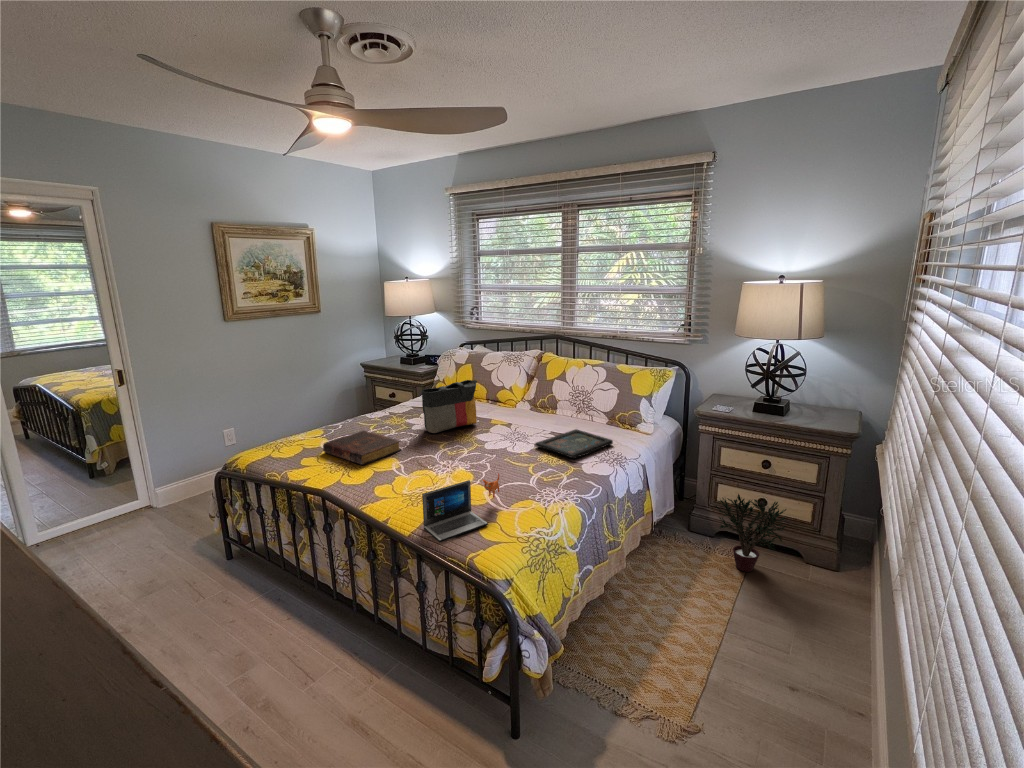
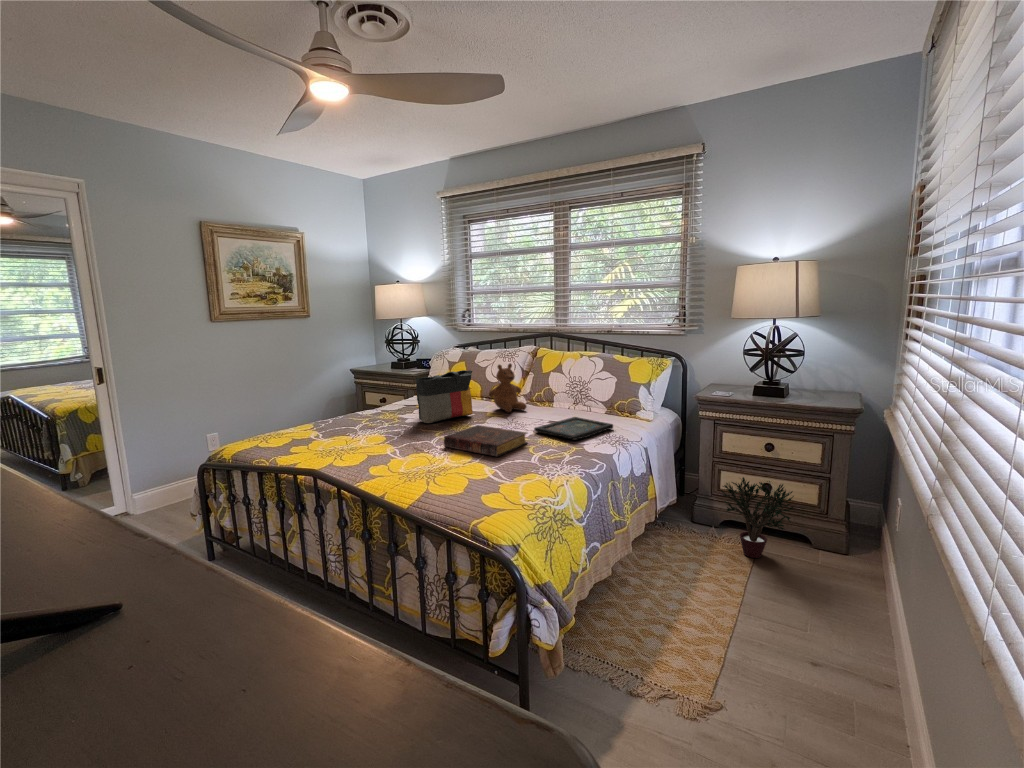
teddy bear: none [493,372,530,421] -> present [489,363,527,412]
book: present [323,431,401,465] -> present [444,425,527,457]
laptop: present [422,474,500,542] -> none [421,446,501,511]

